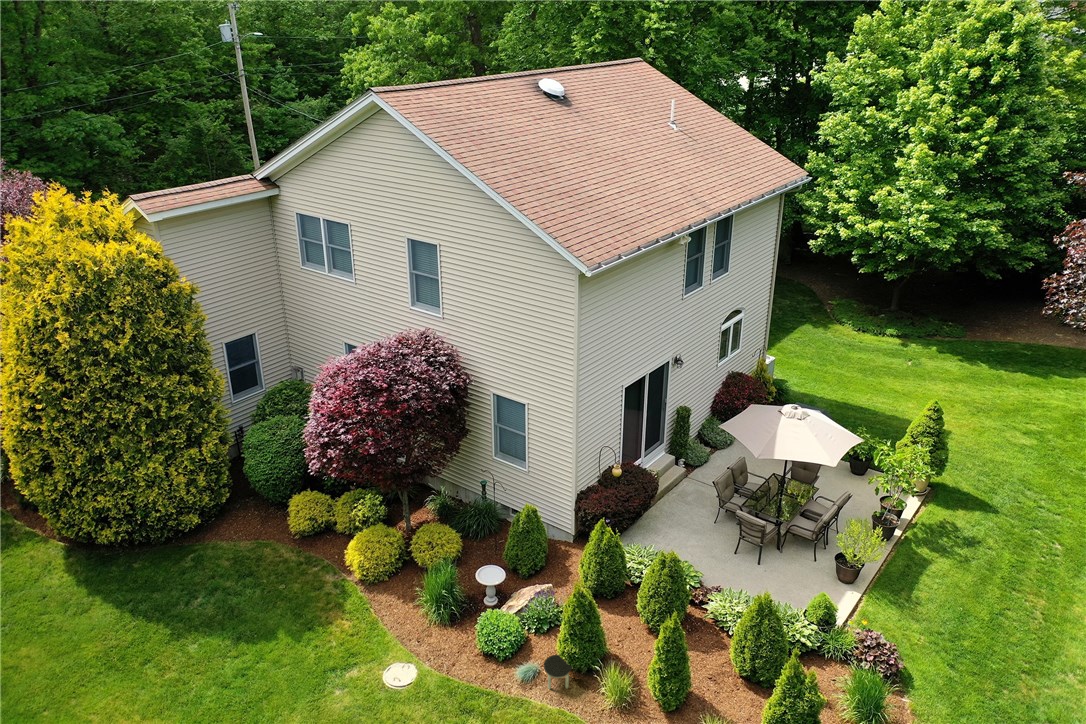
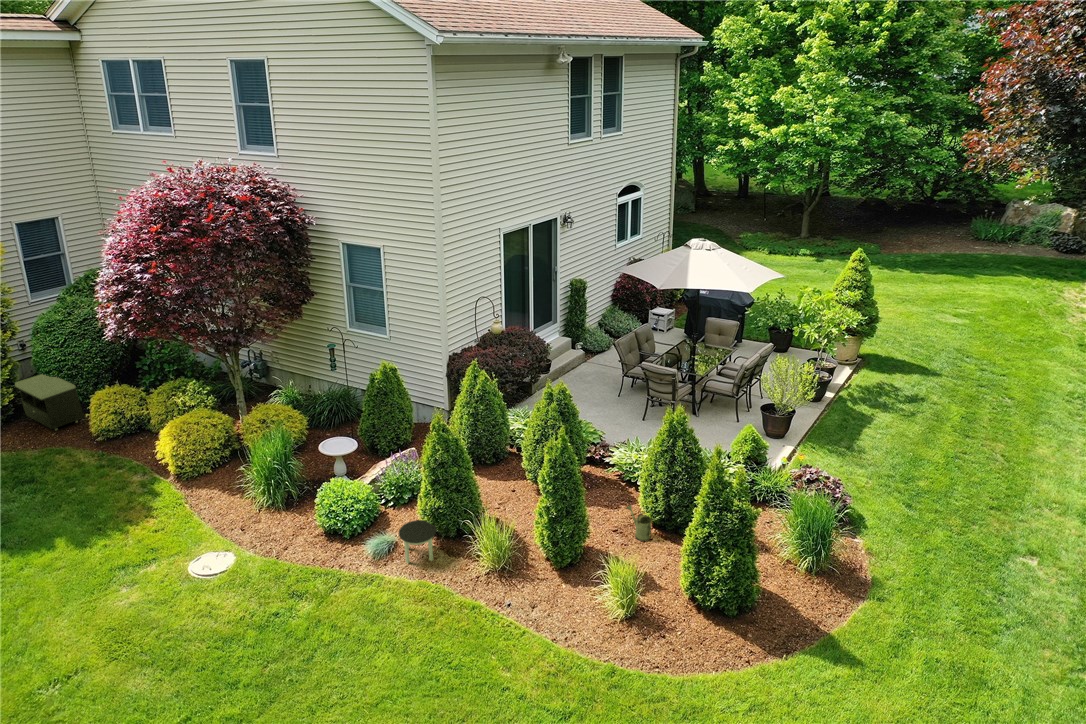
storage bench: none [231,476,282,527] -> present [15,374,84,430]
watering can: none [718,653,738,685] -> present [626,504,652,542]

